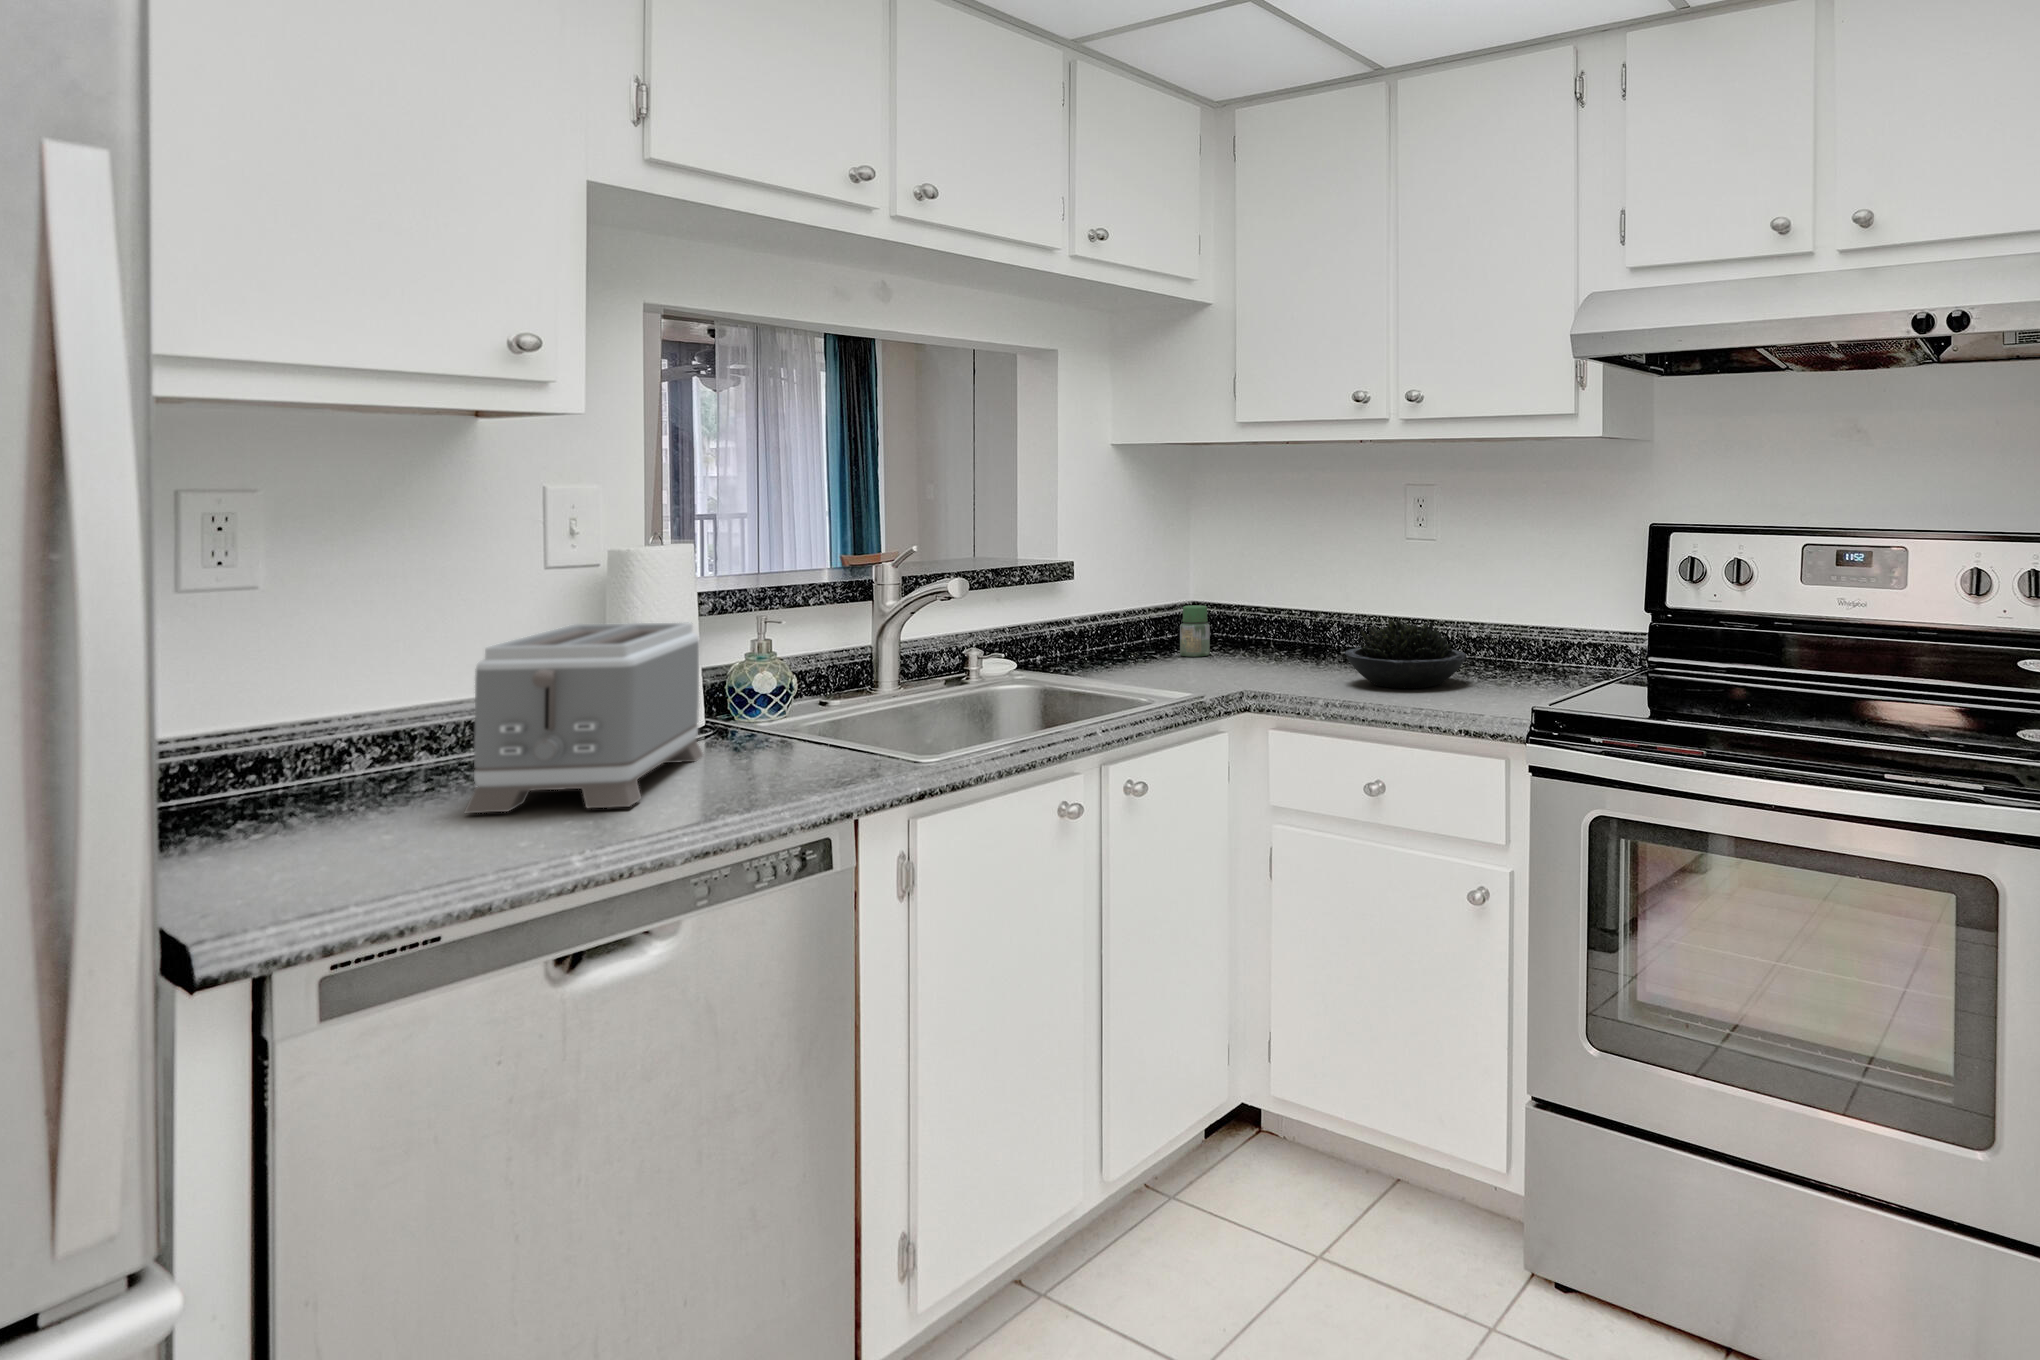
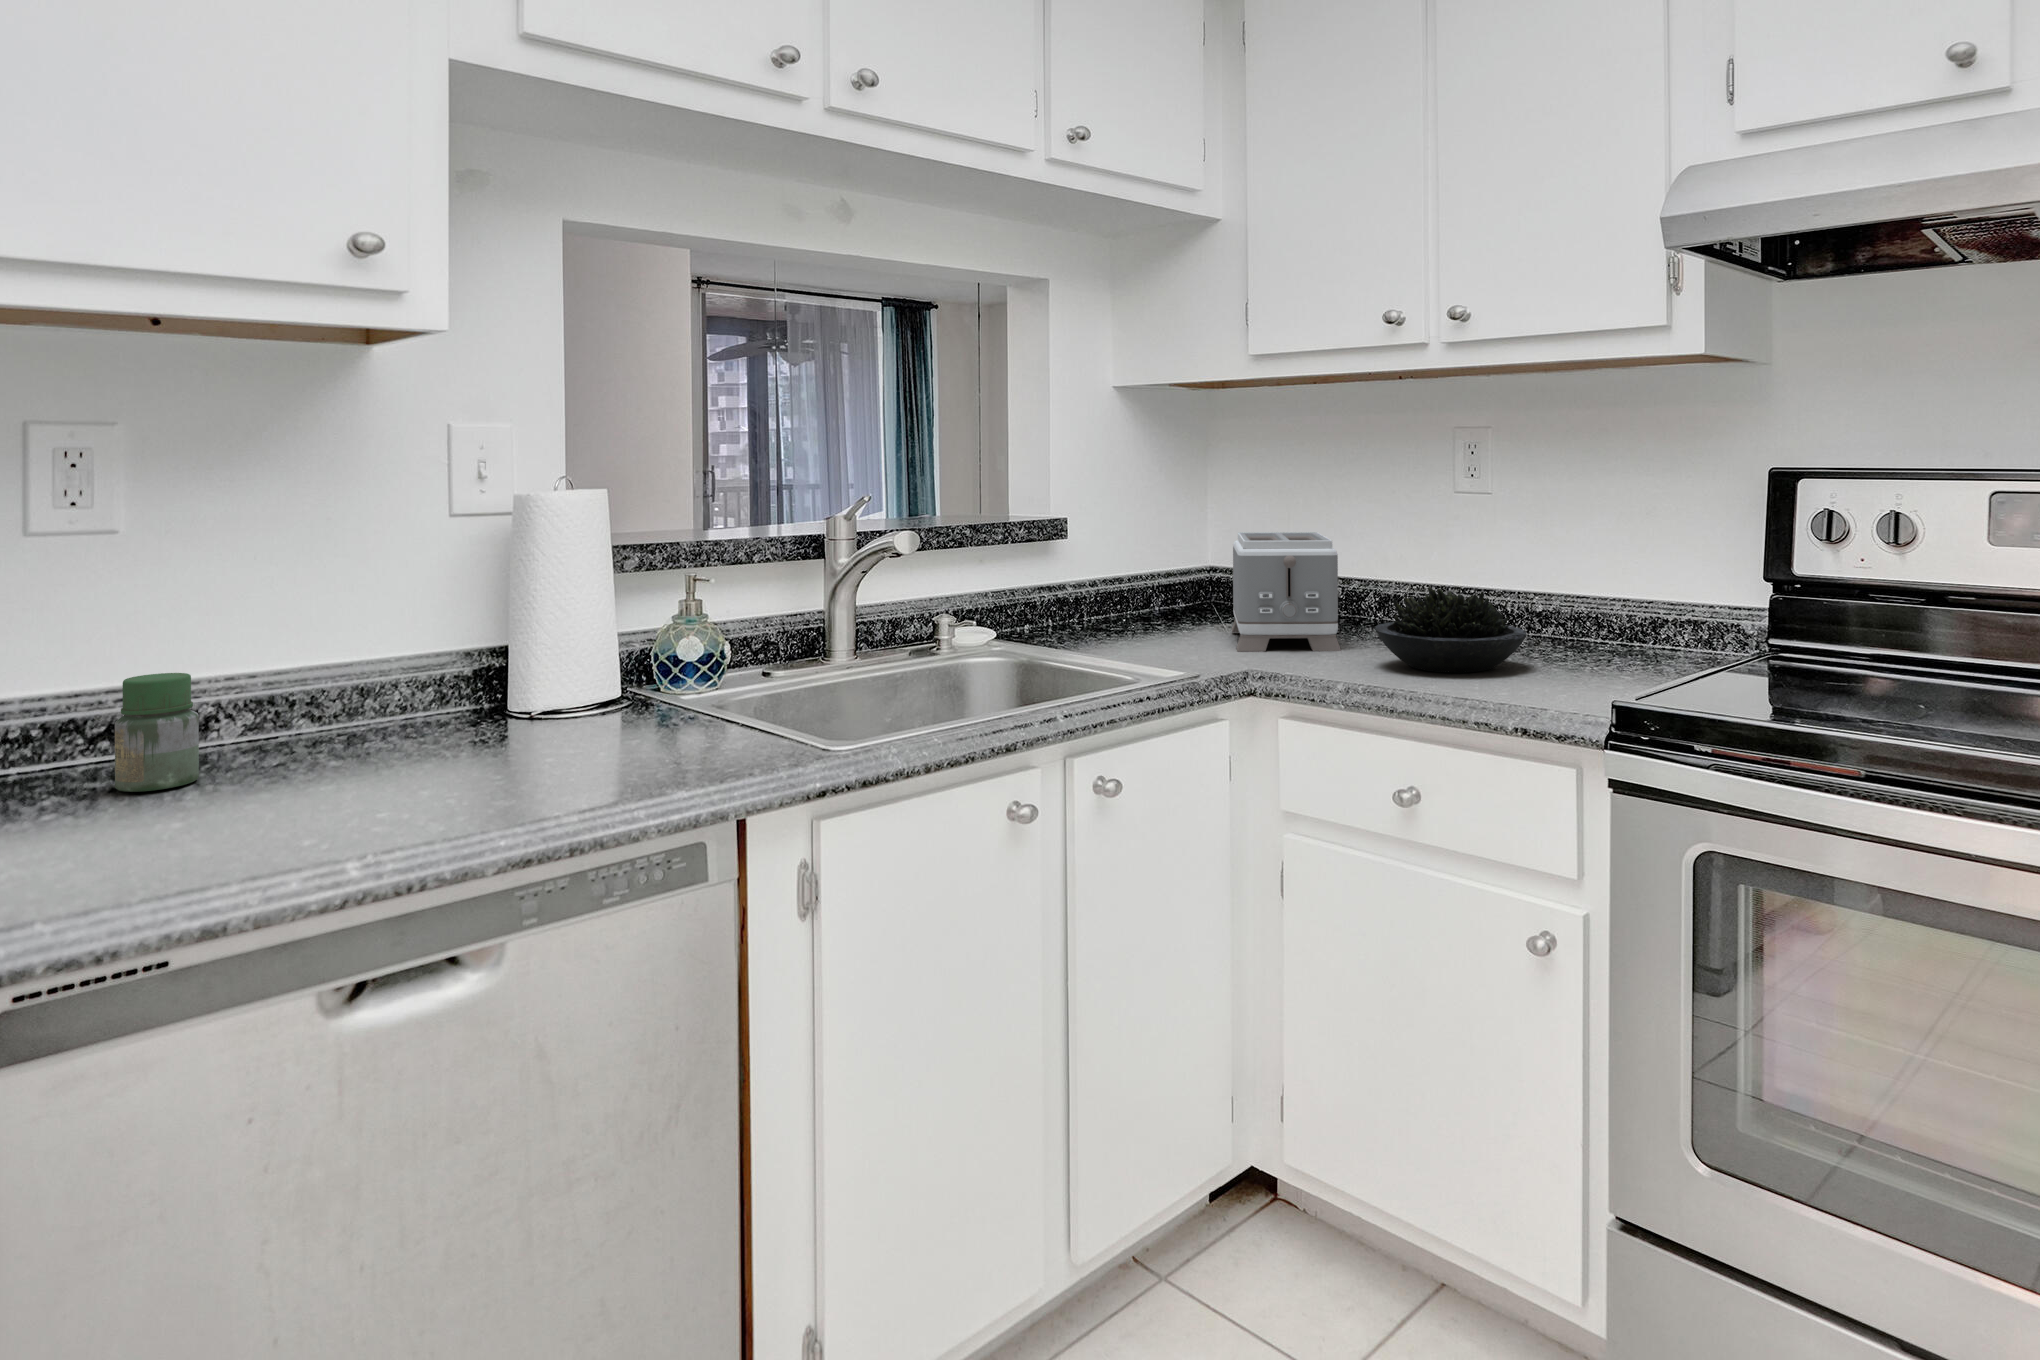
jar: present [1180,605,1210,657] -> present [115,673,199,792]
toaster: present [465,622,703,813] -> present [1231,532,1341,652]

